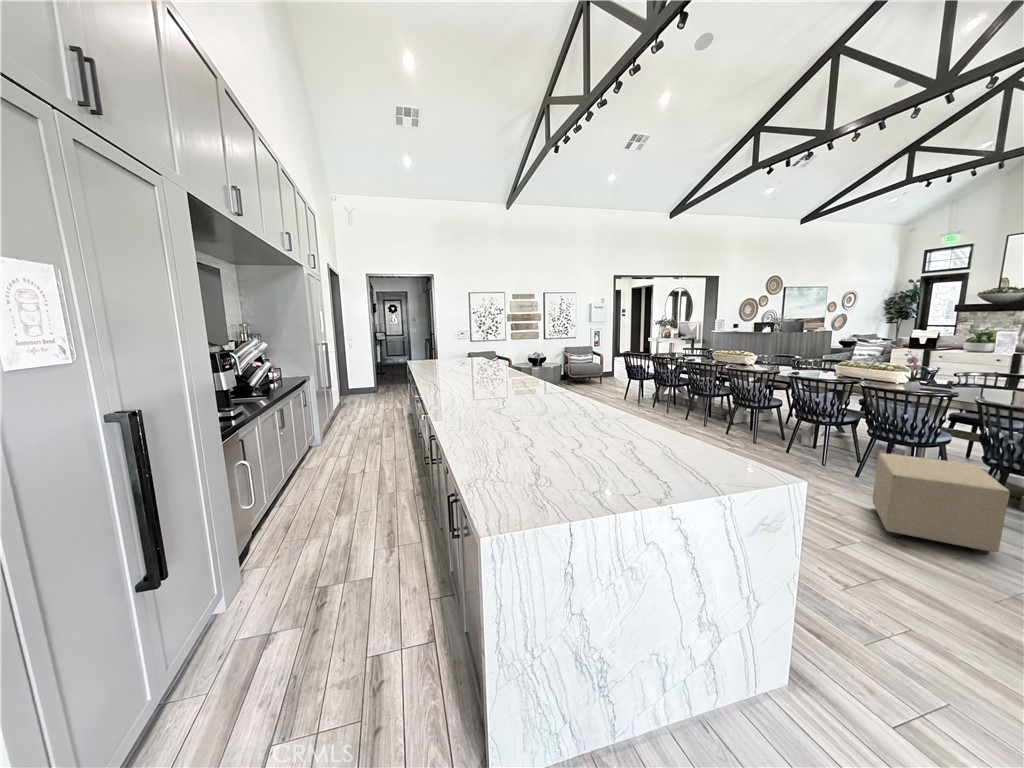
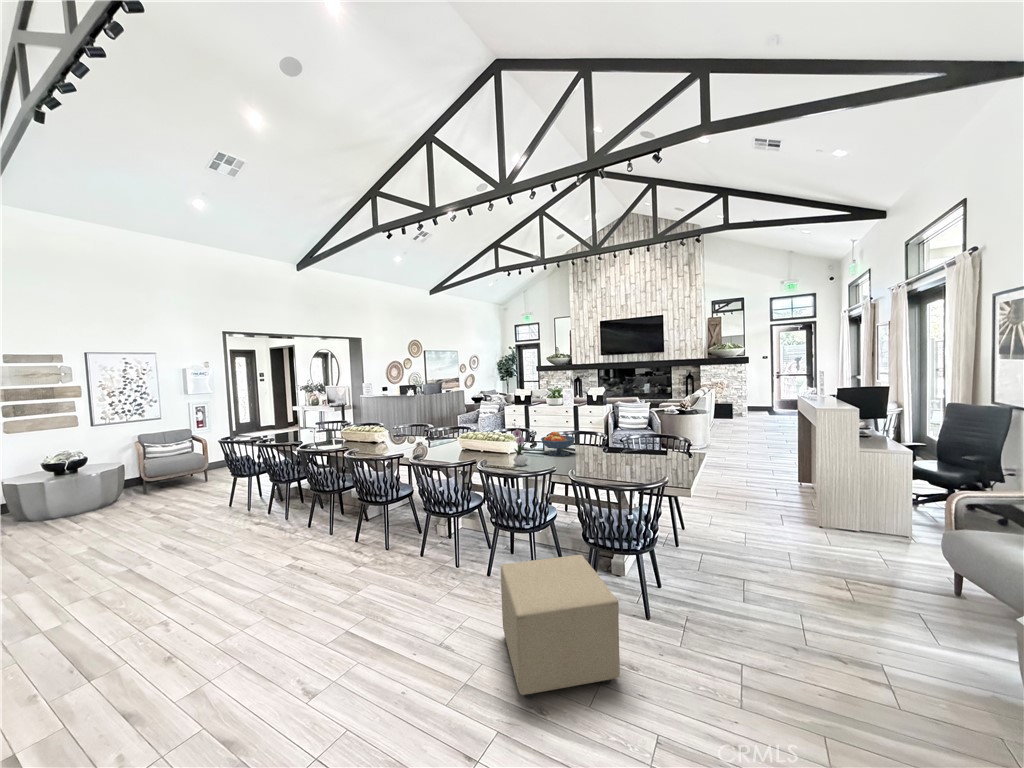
fruit bowl: none [944,367,998,393] -> present [541,432,575,456]

